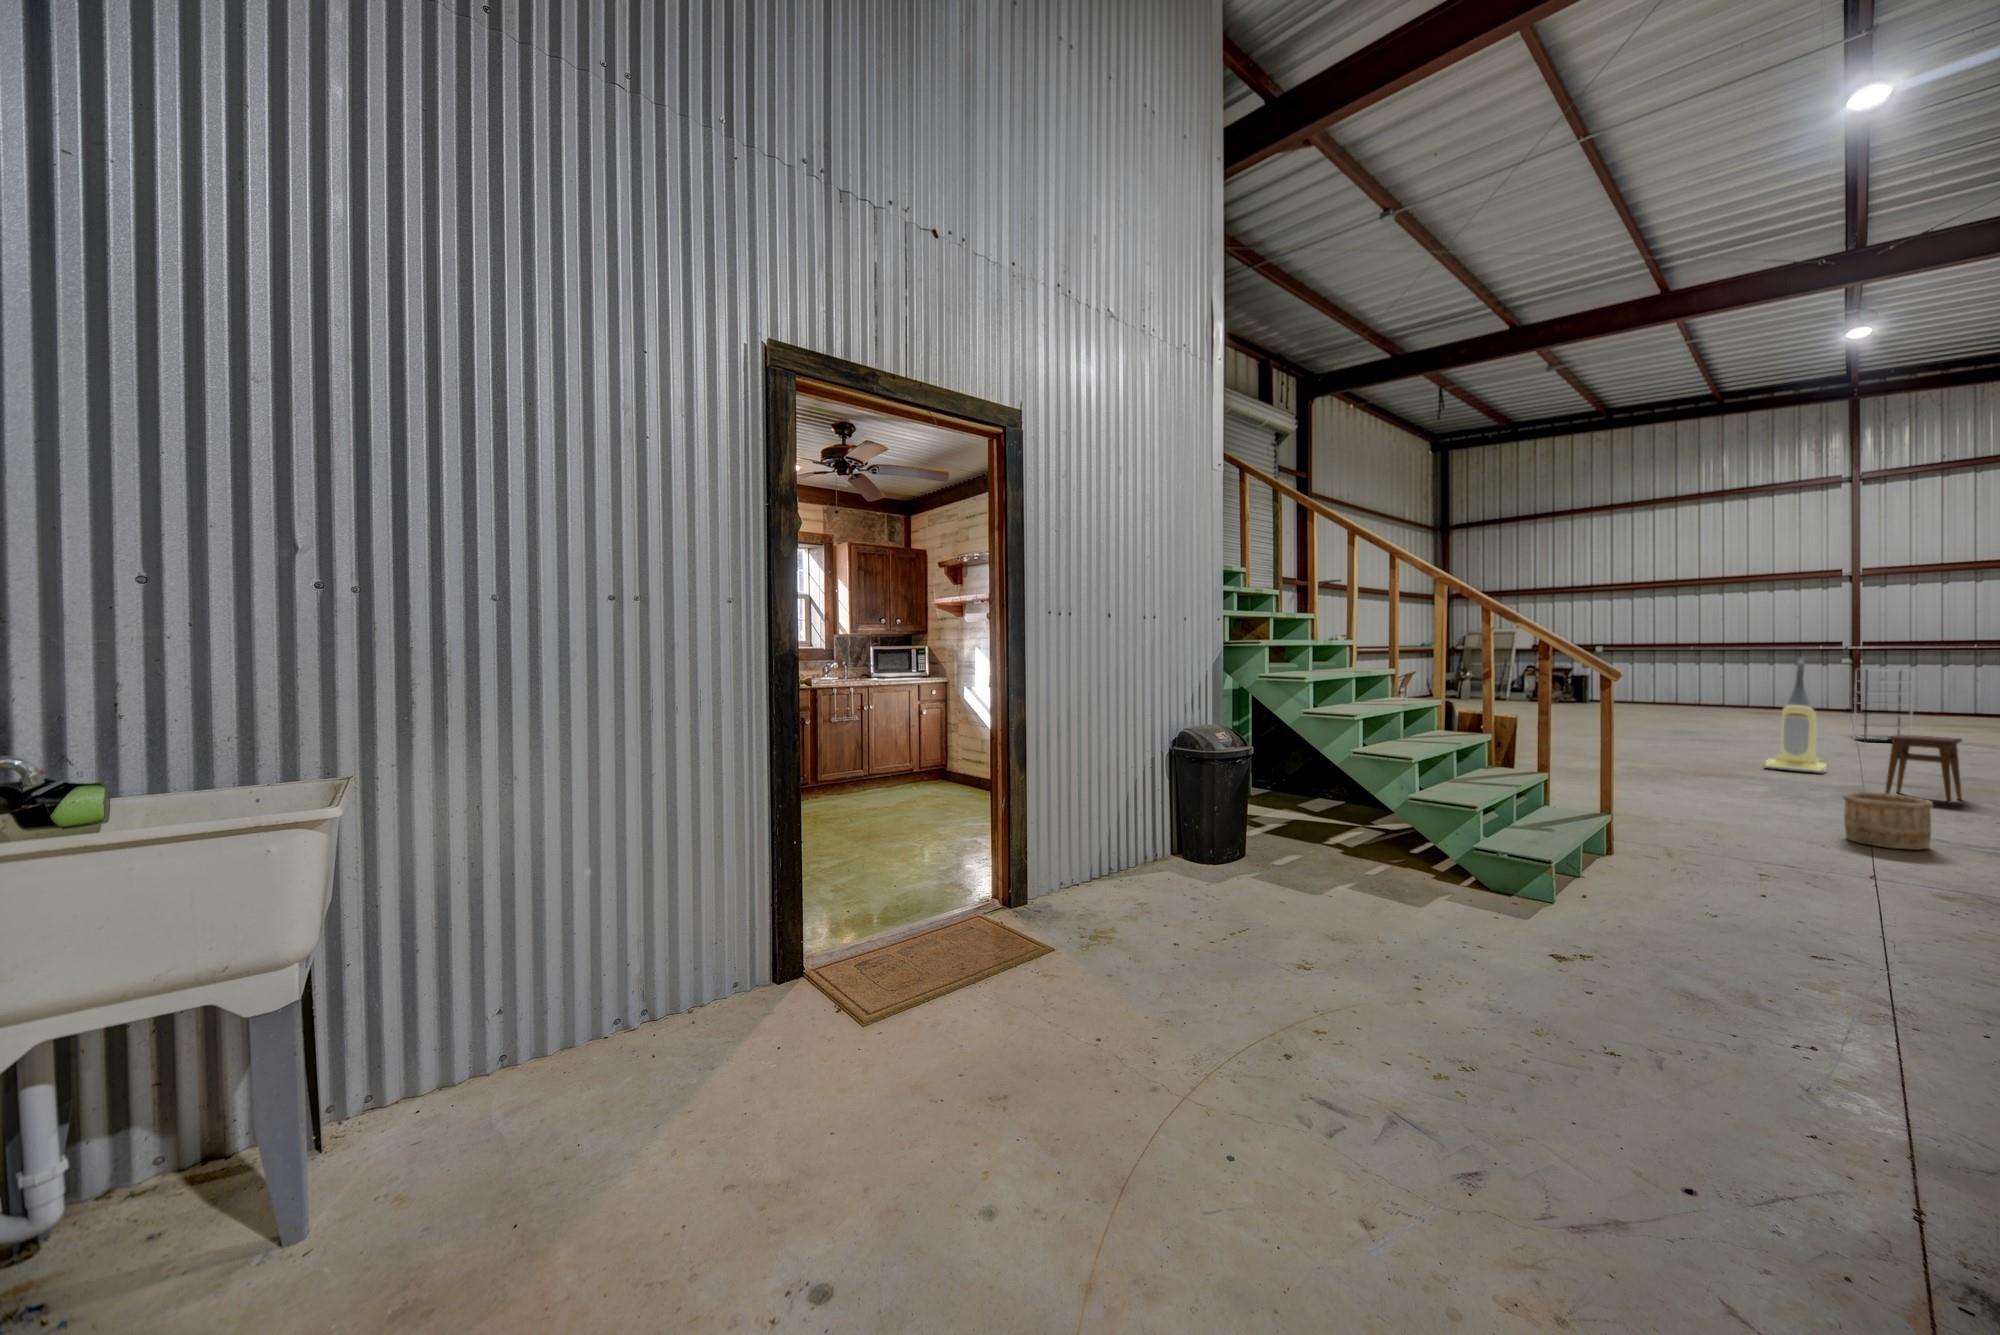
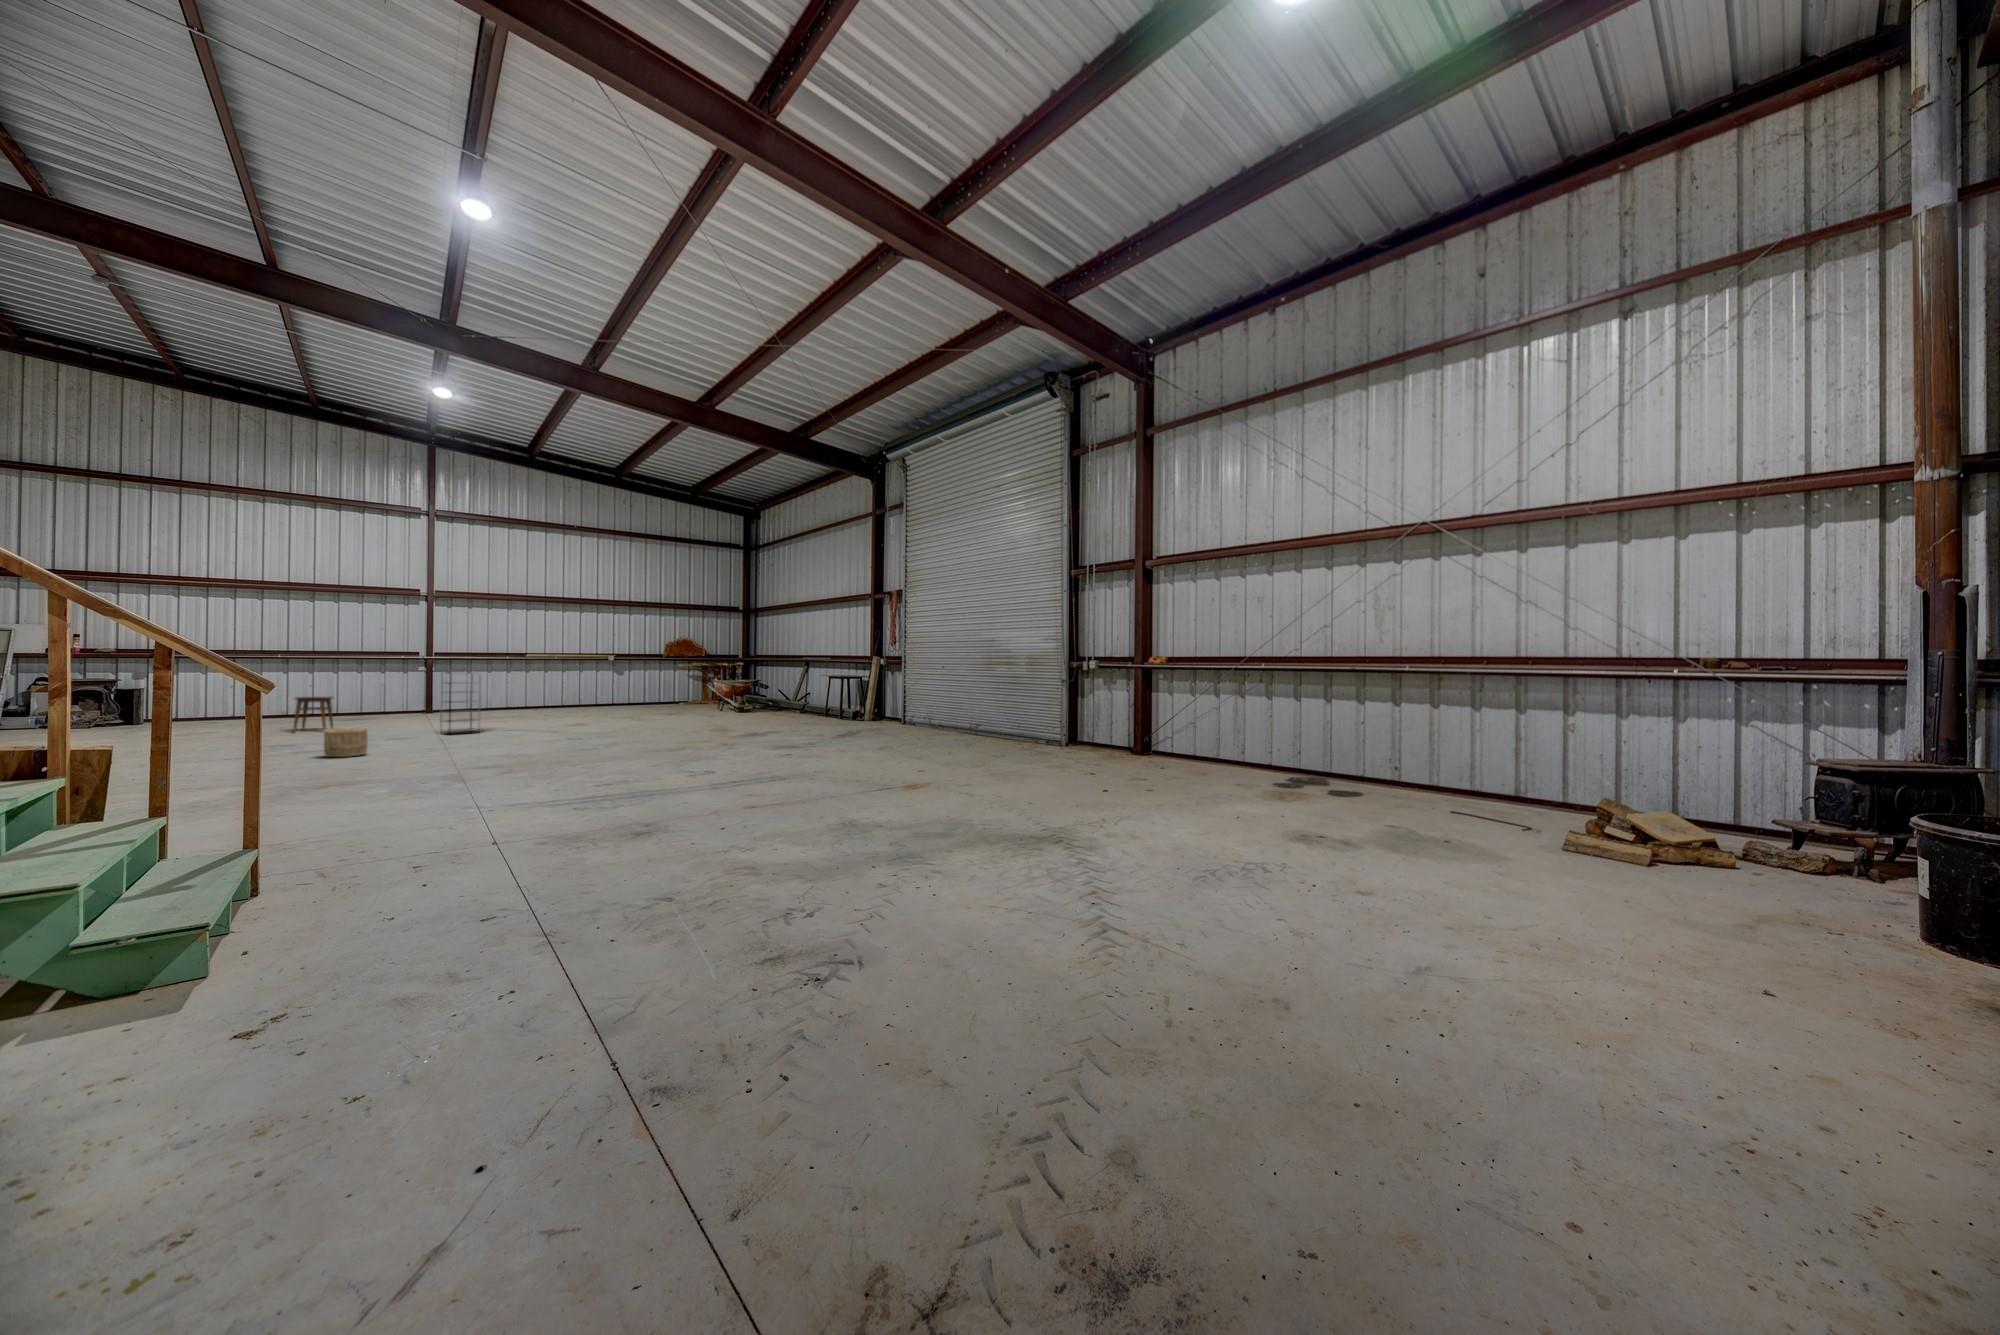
vacuum cleaner: present [1763,658,1827,774] -> none [384,658,437,767]
stool: present [1885,735,1962,804] -> present [293,697,333,732]
wooden bucket: present [1842,792,1933,850] -> present [323,727,368,757]

